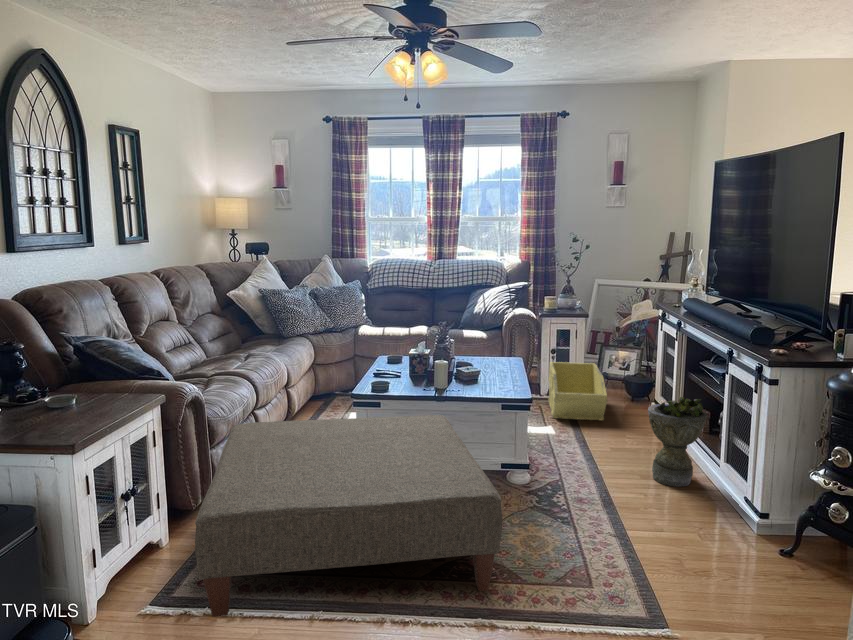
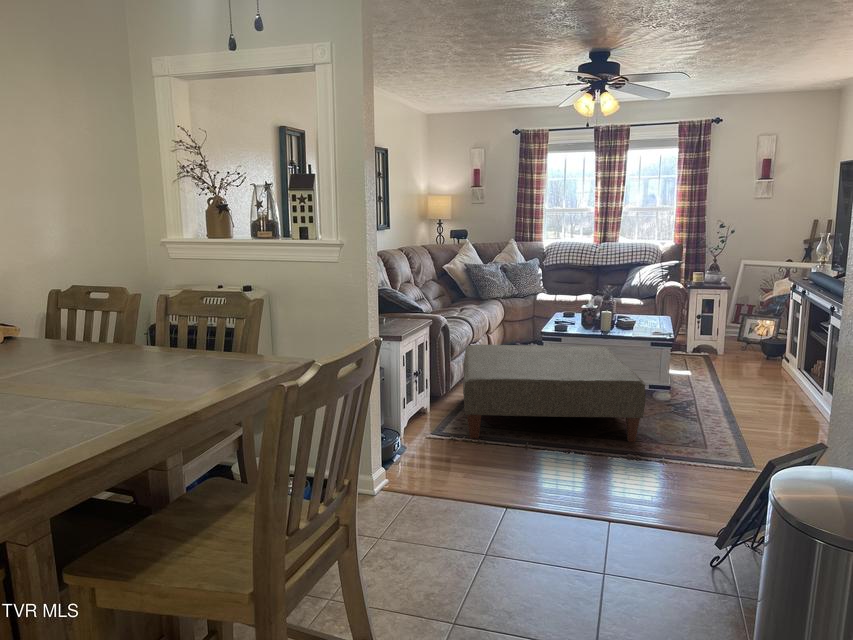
storage bin: present [548,362,608,420] -> none [693,326,742,371]
planter: present [648,397,707,487] -> none [766,341,813,409]

